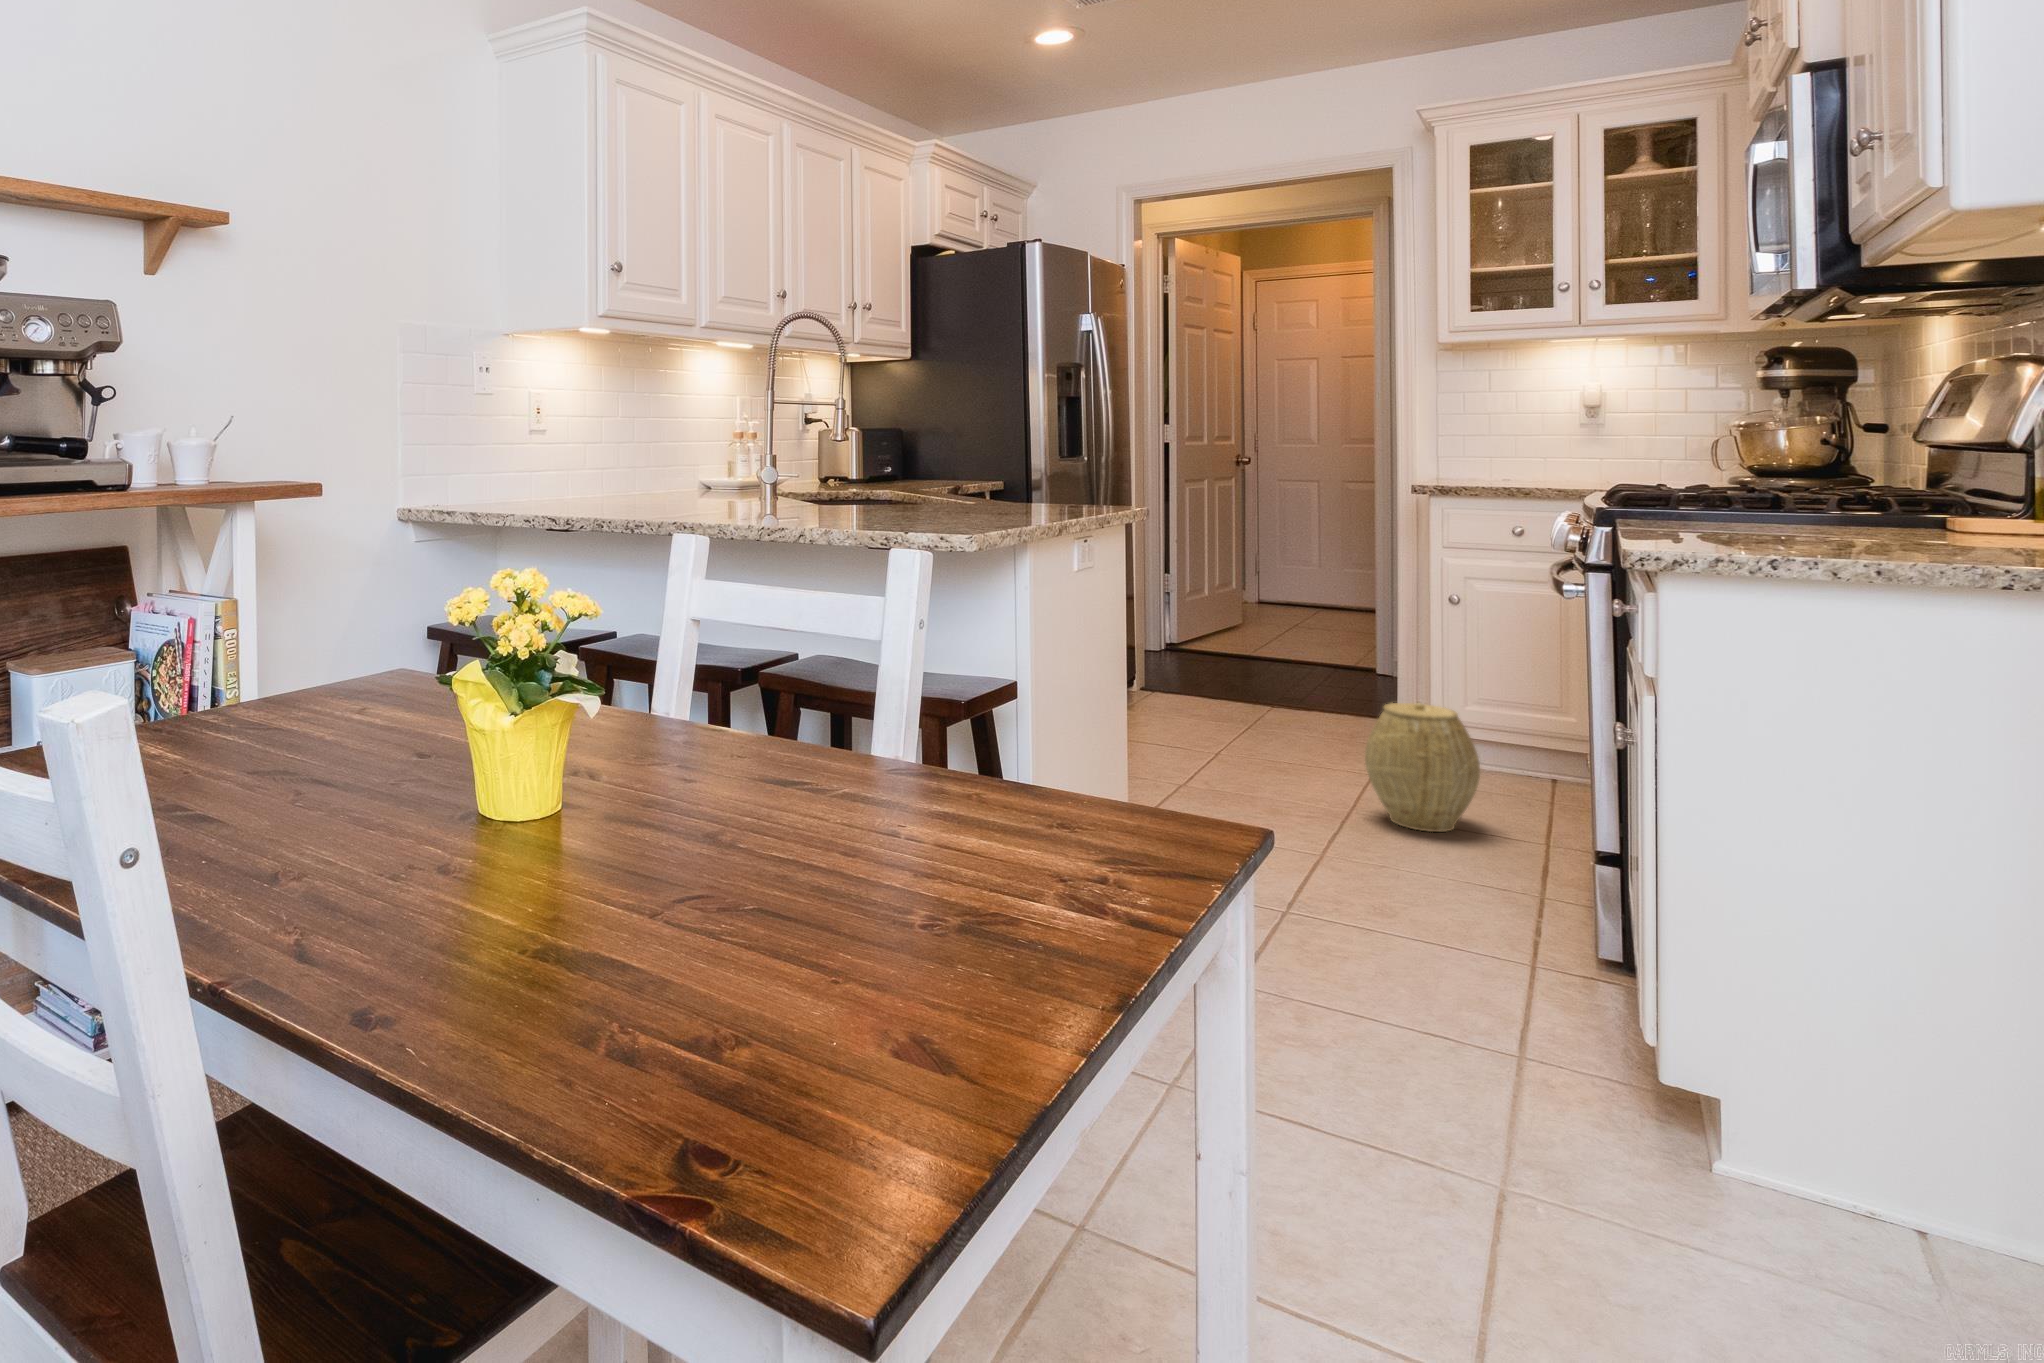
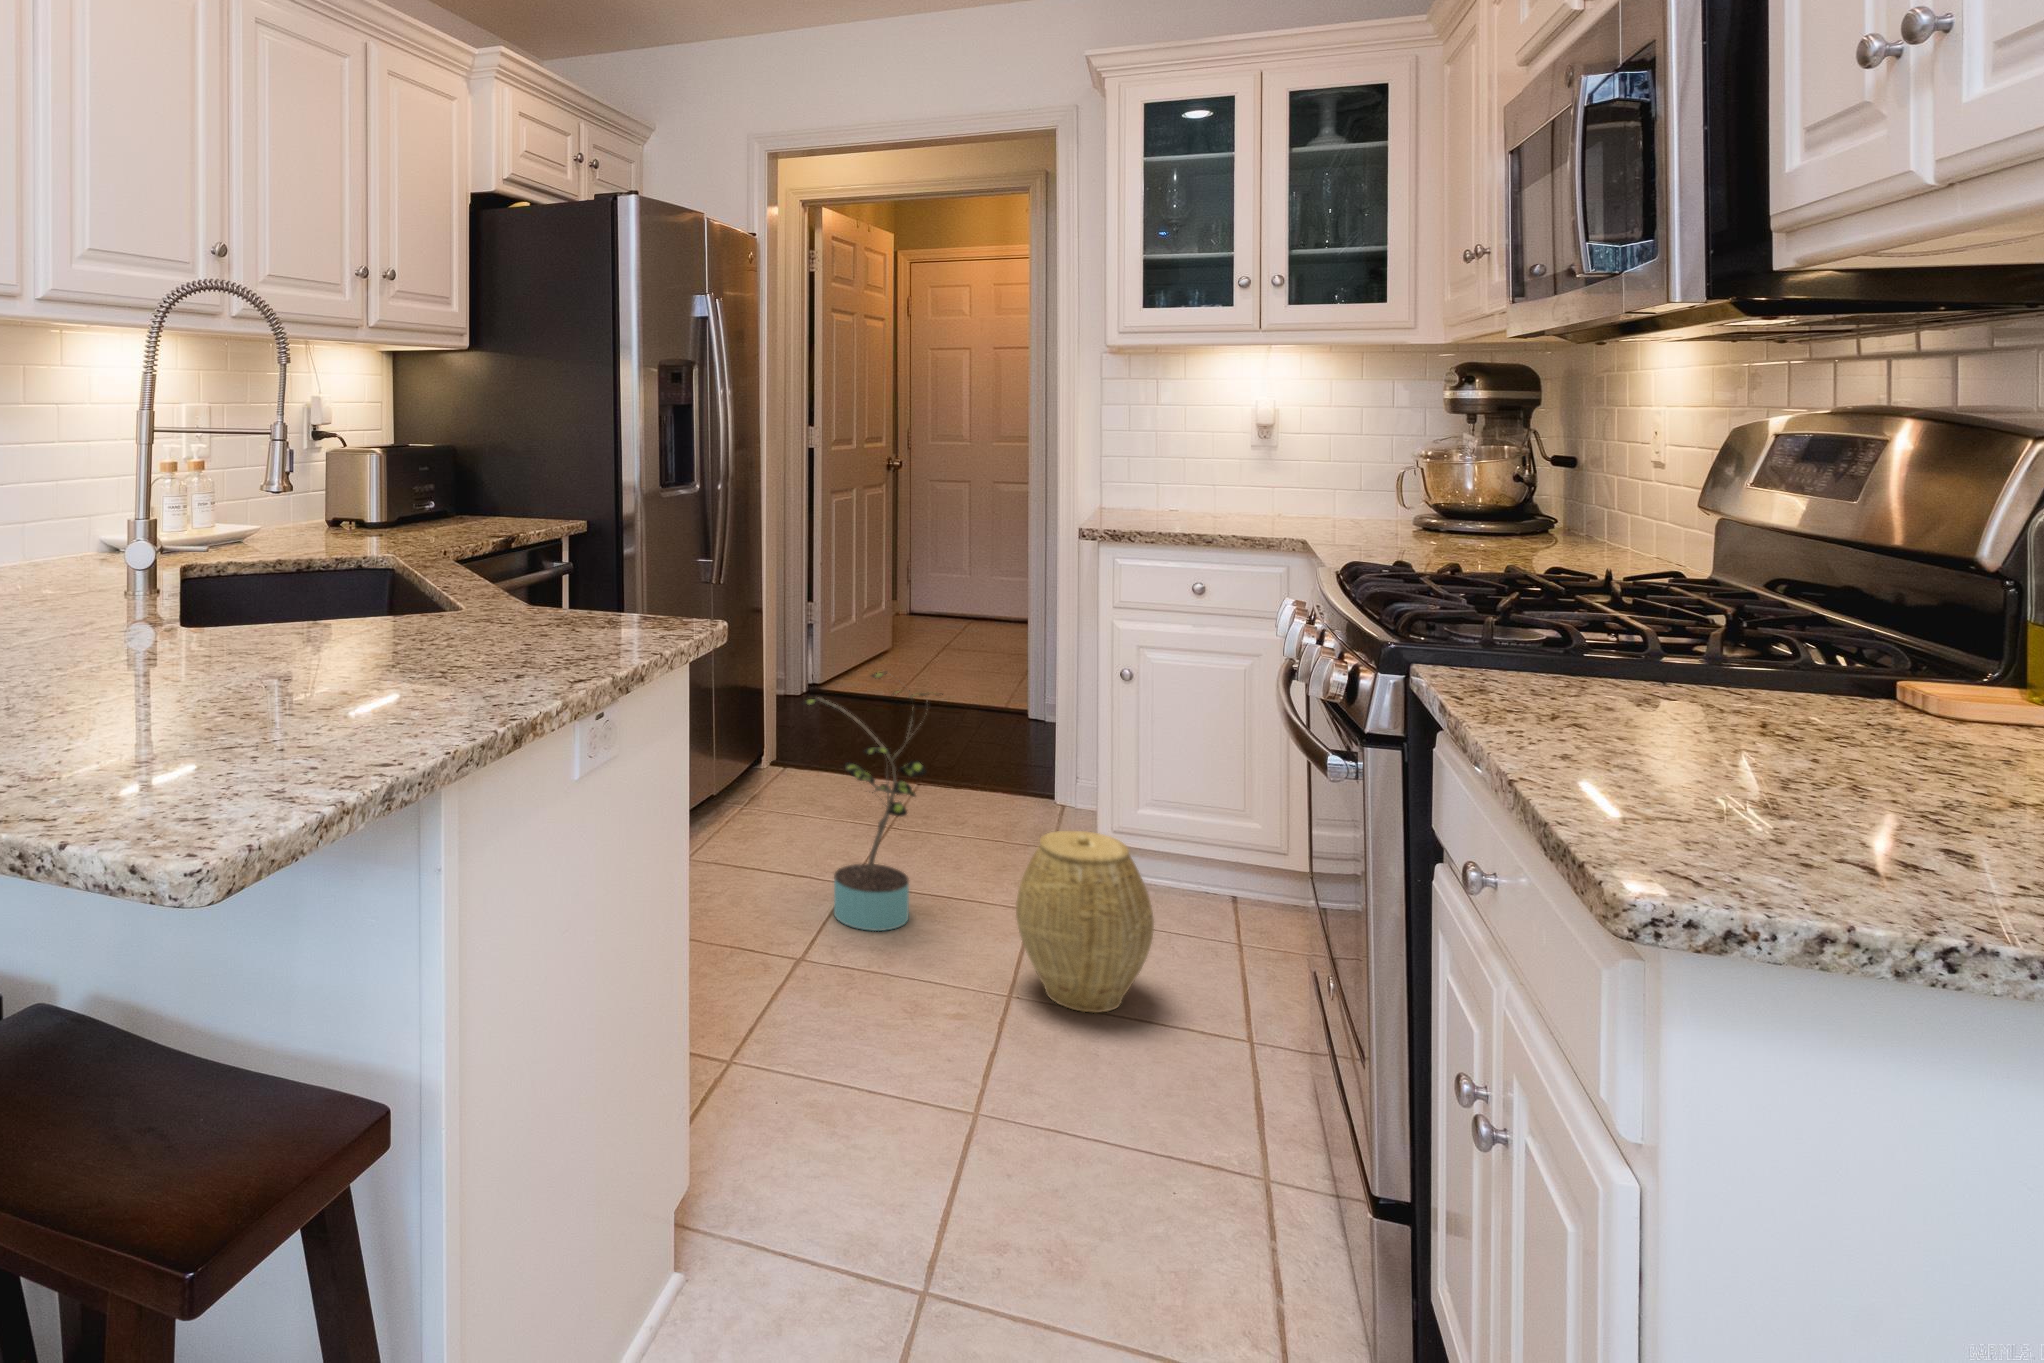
potted plant: none [1183,592,1301,783] -> present [802,672,943,931]

